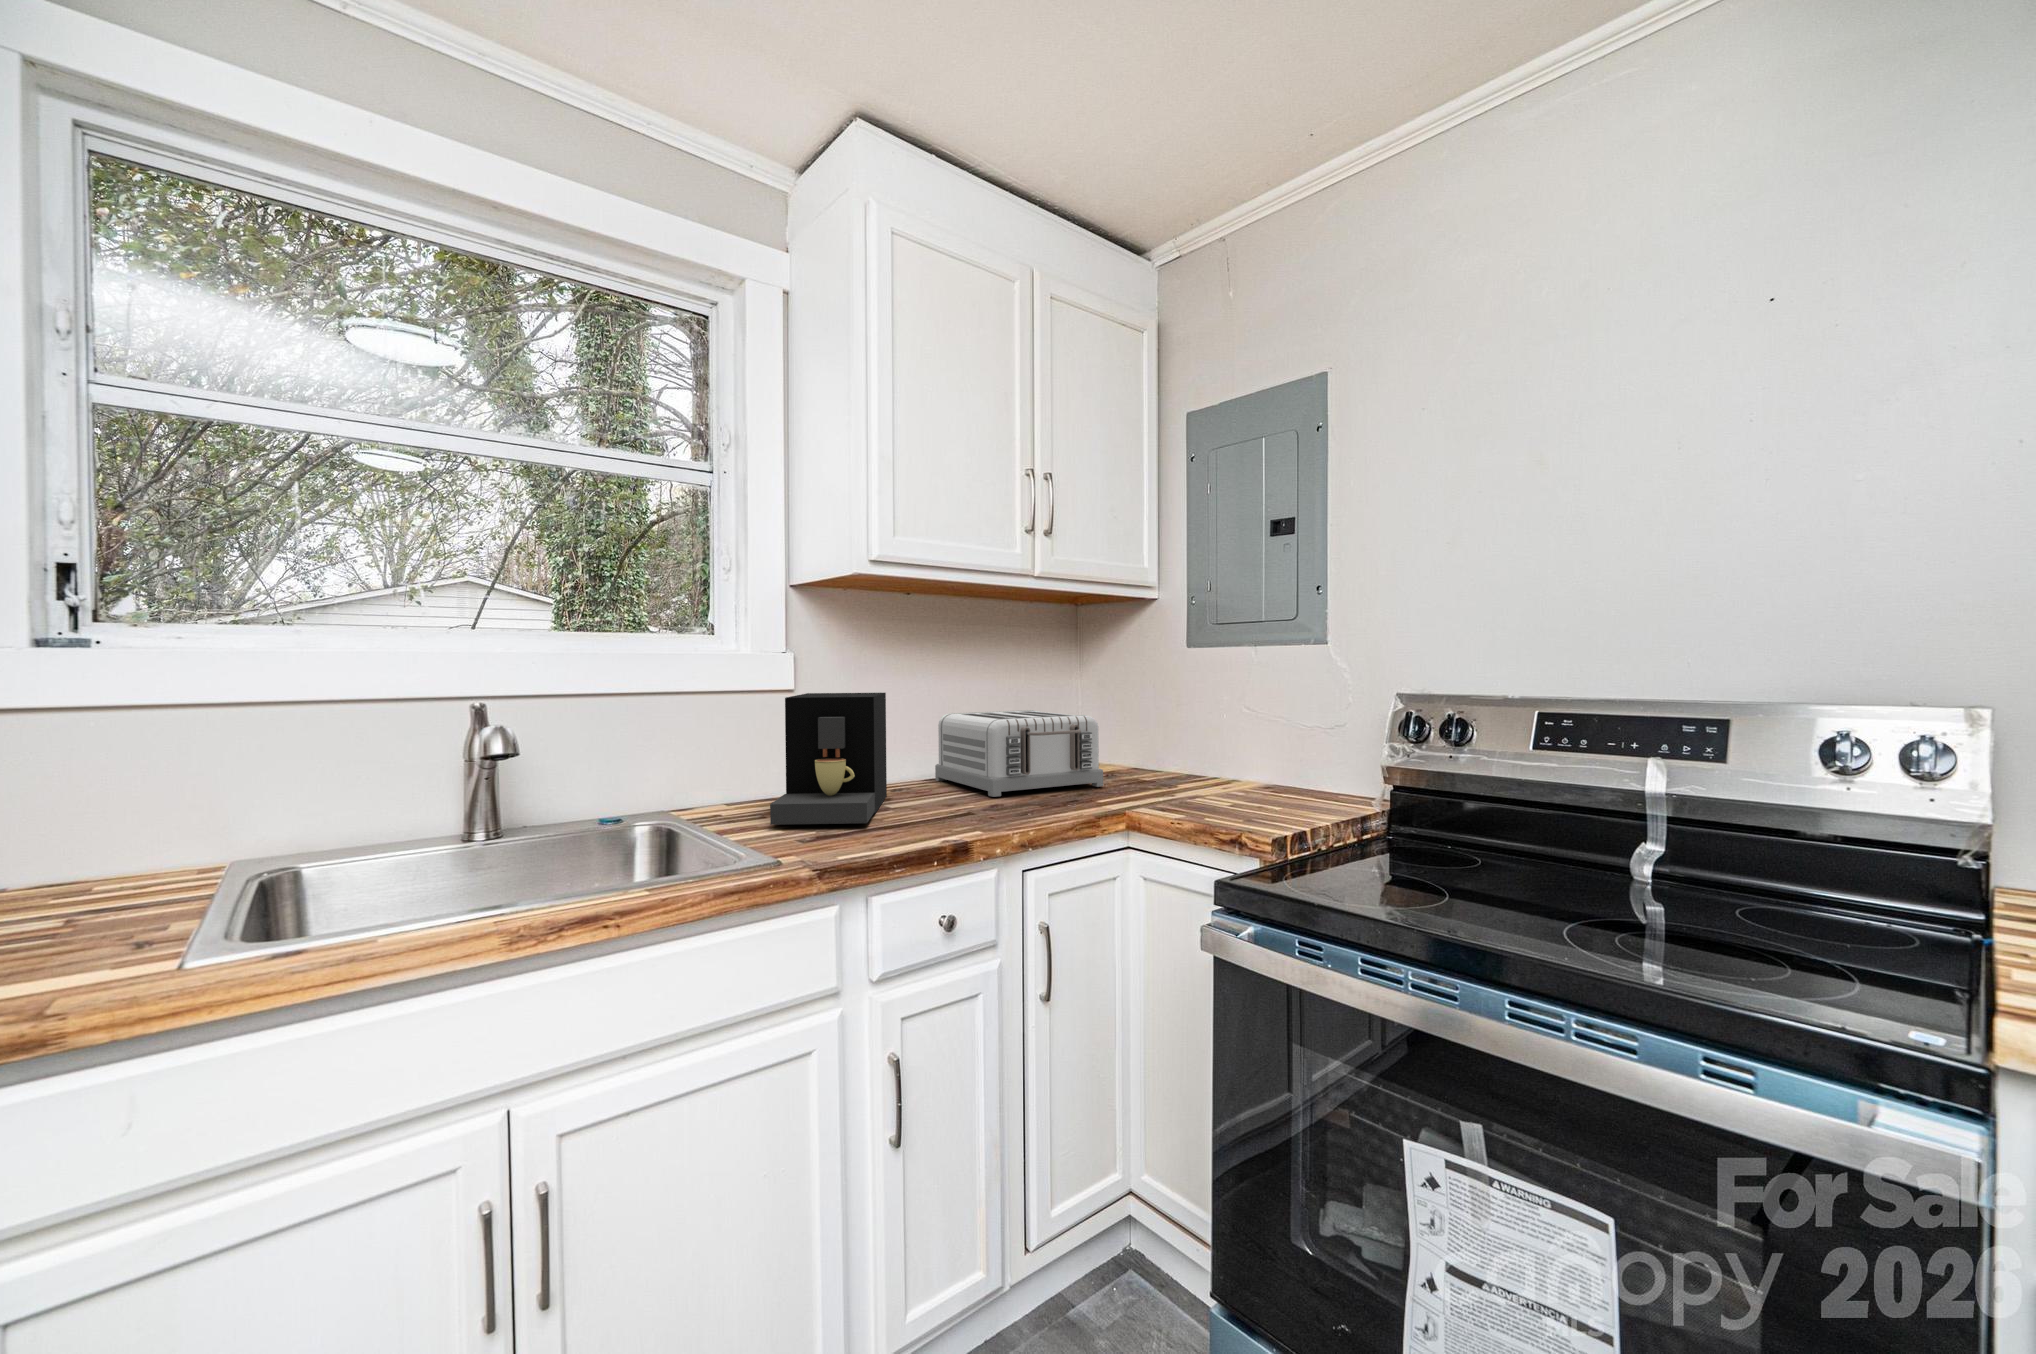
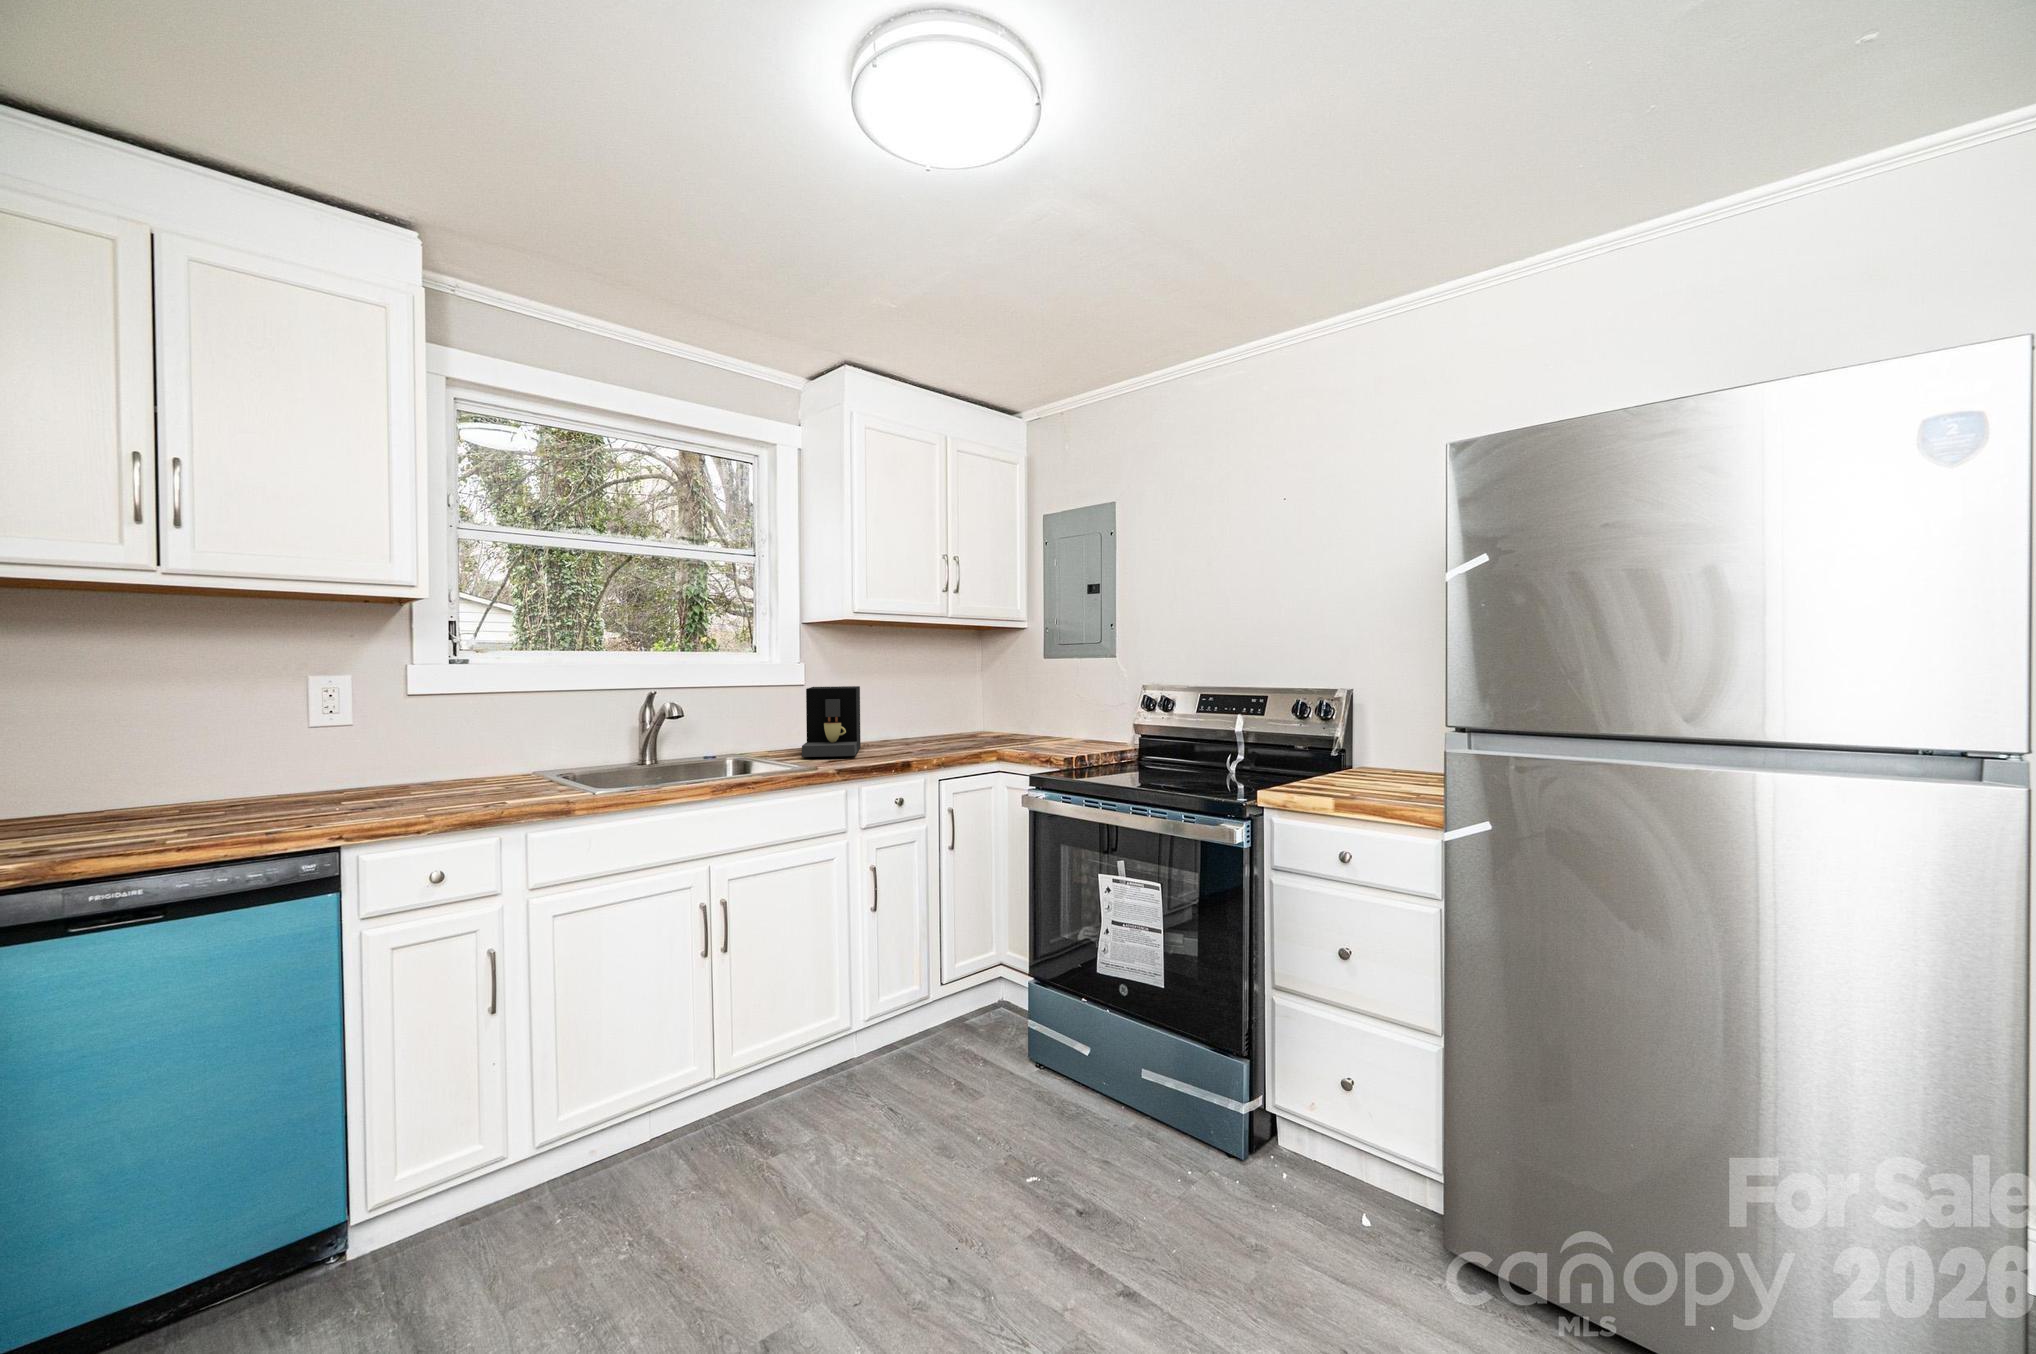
toaster: present [935,710,1103,797] -> none [888,698,990,747]

